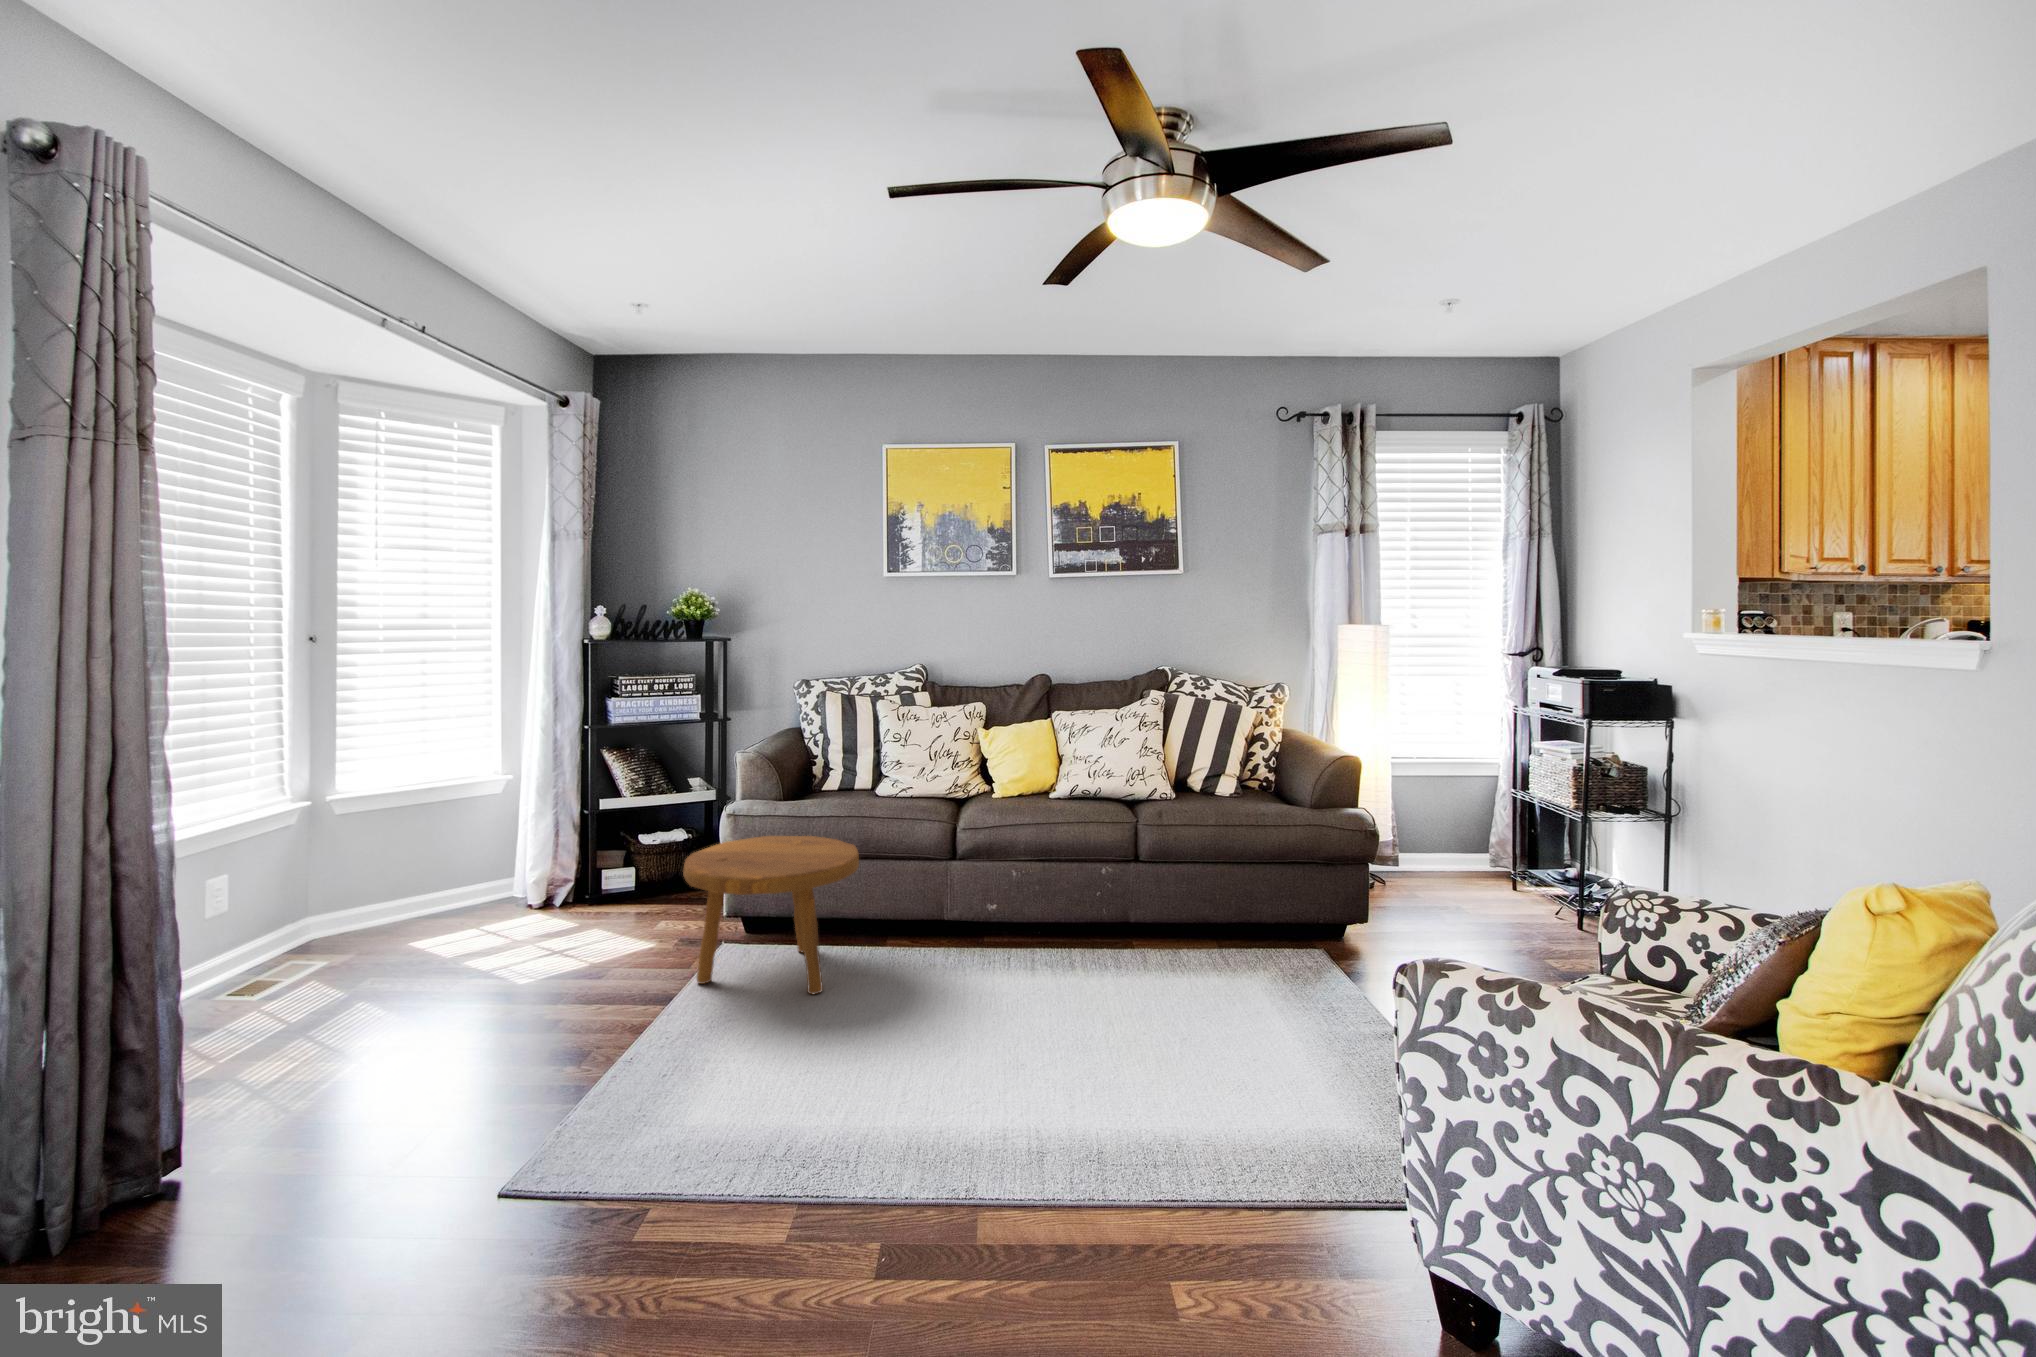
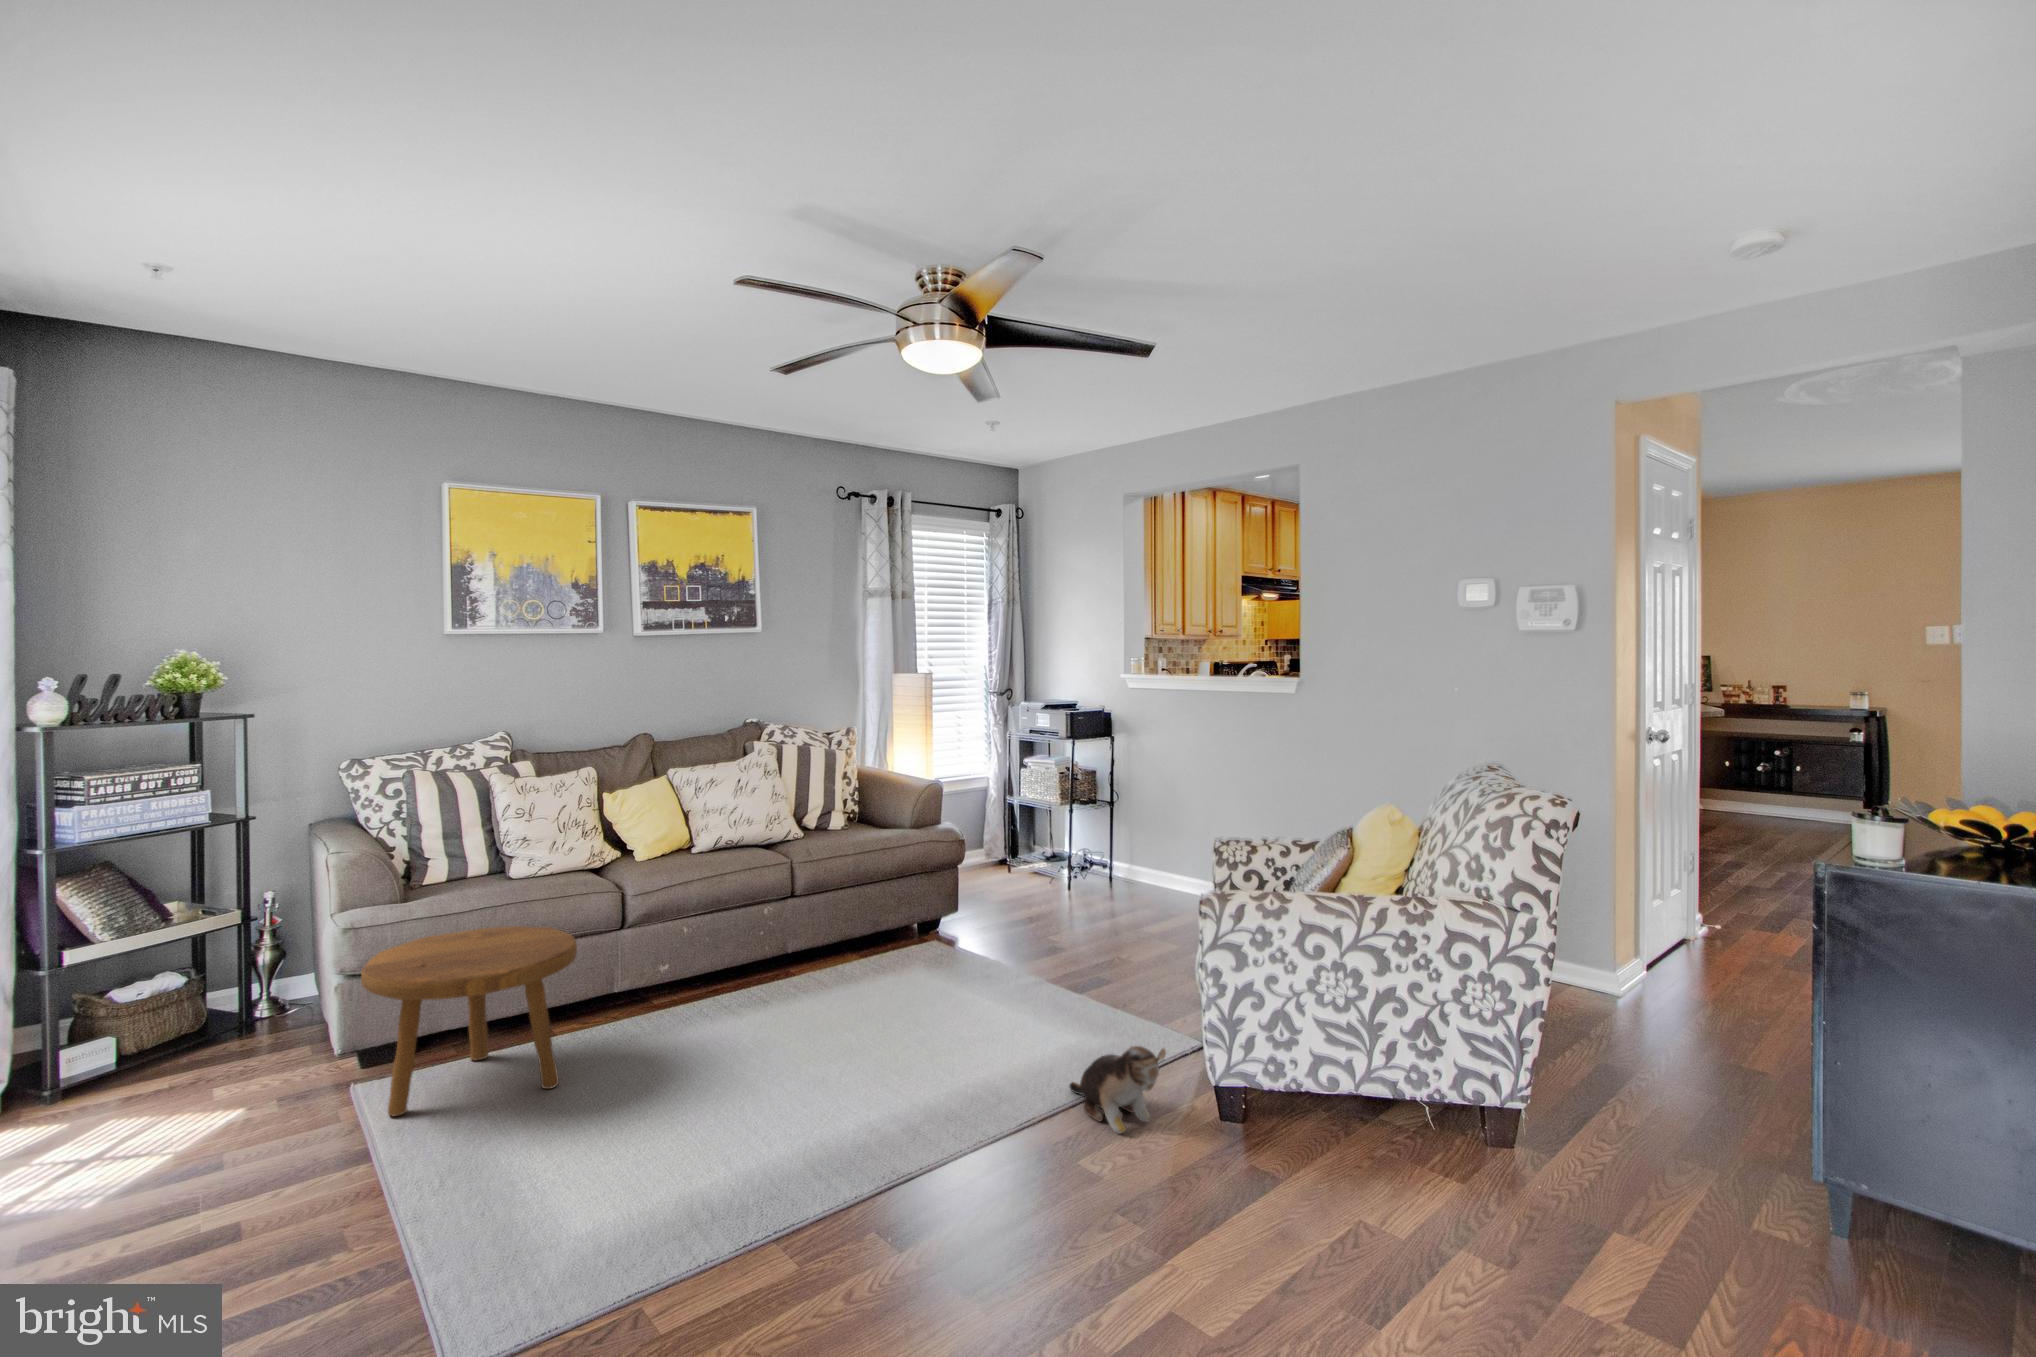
plush toy: none [1235,1153,1312,1275] -> present [1070,1046,1166,1134]

